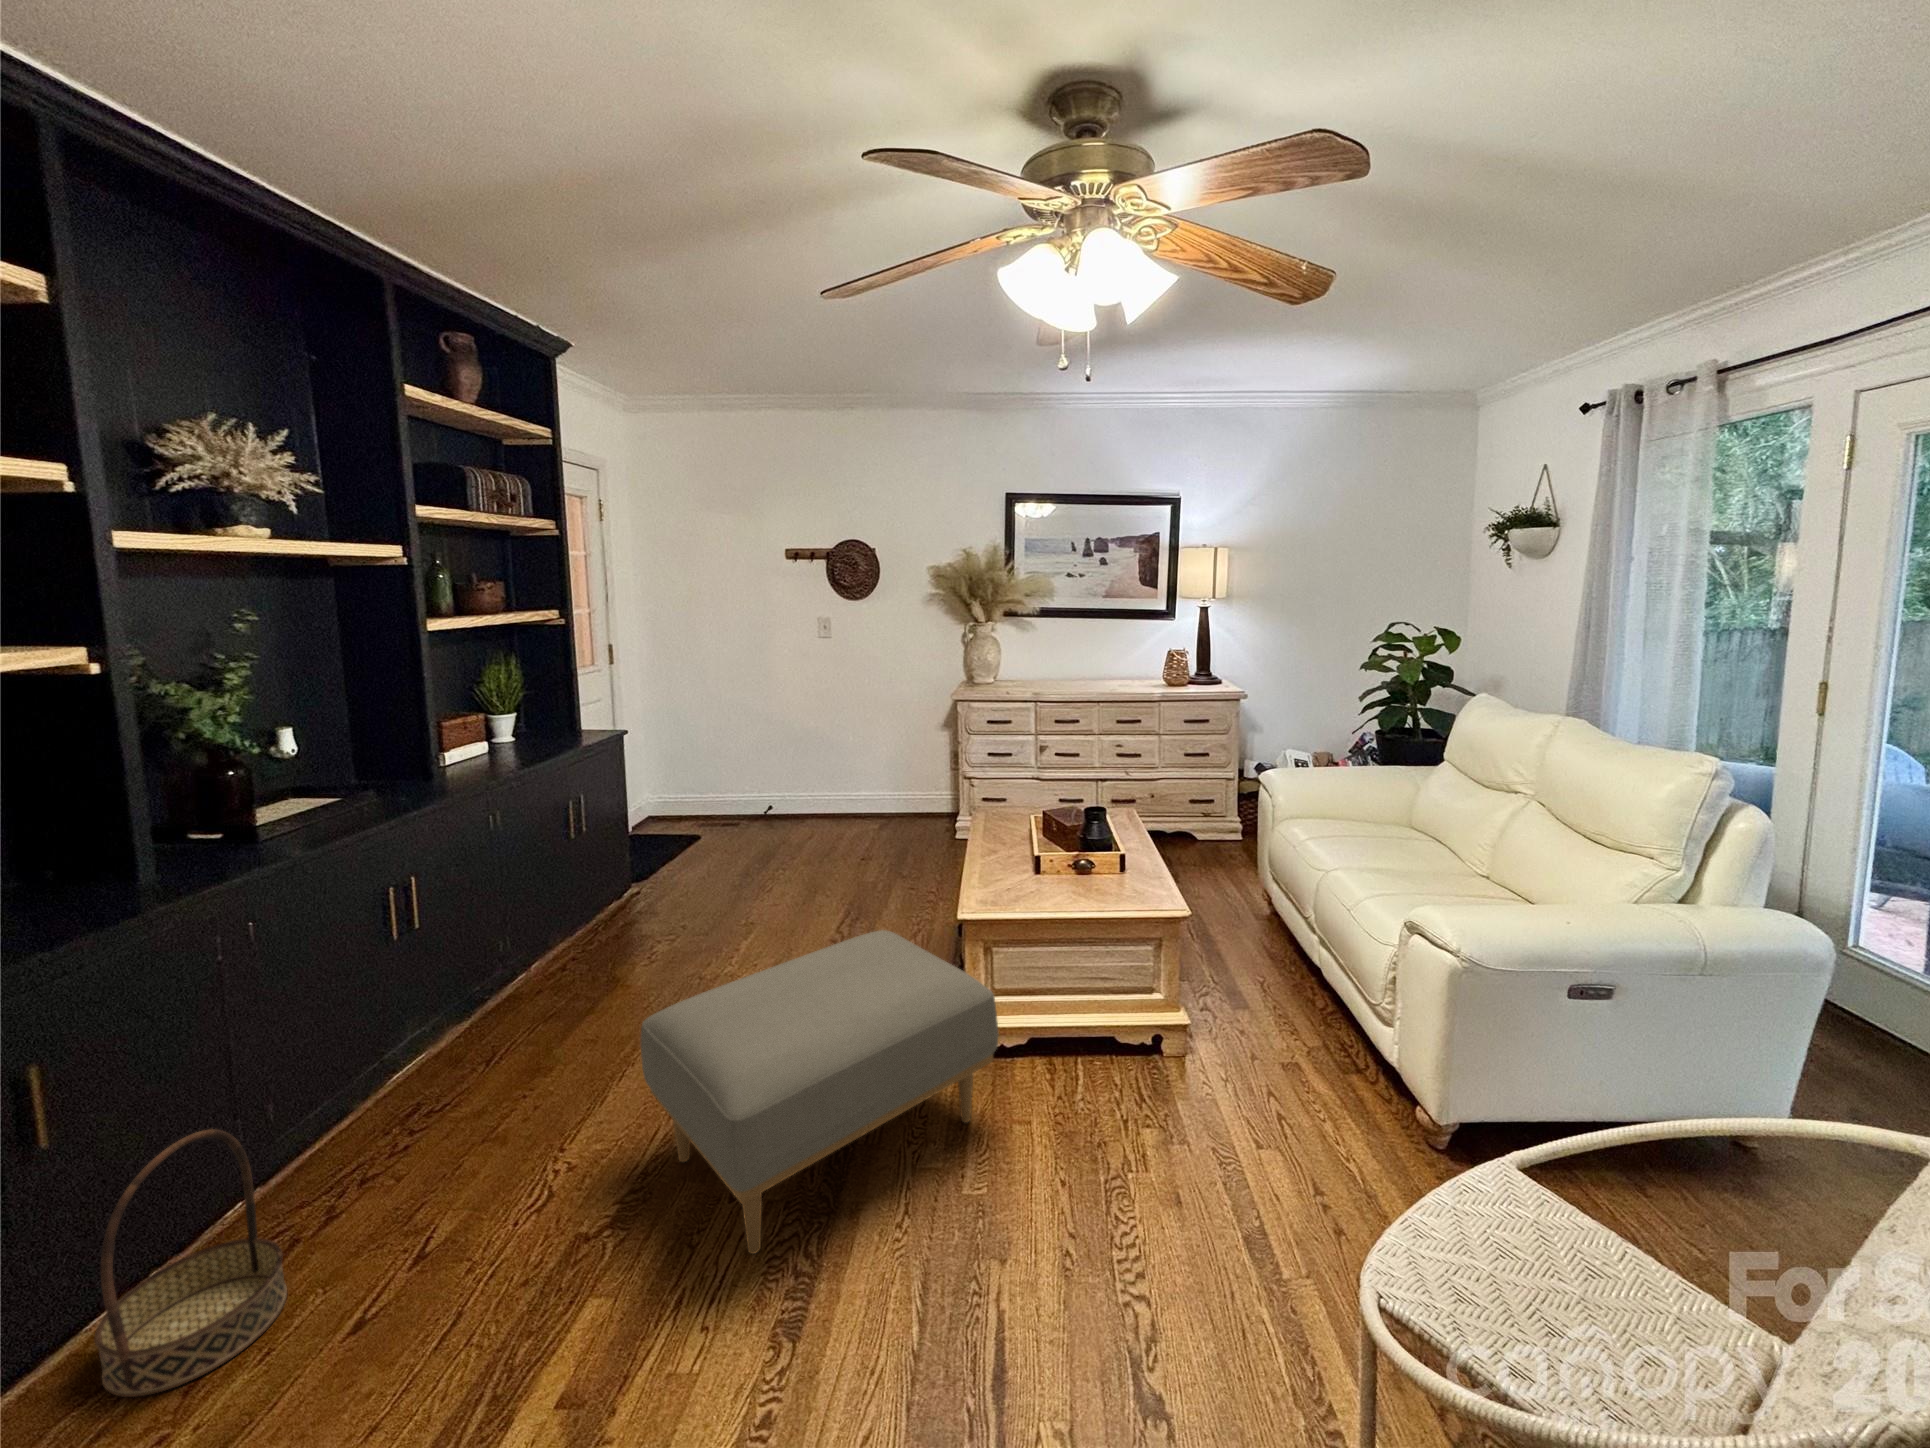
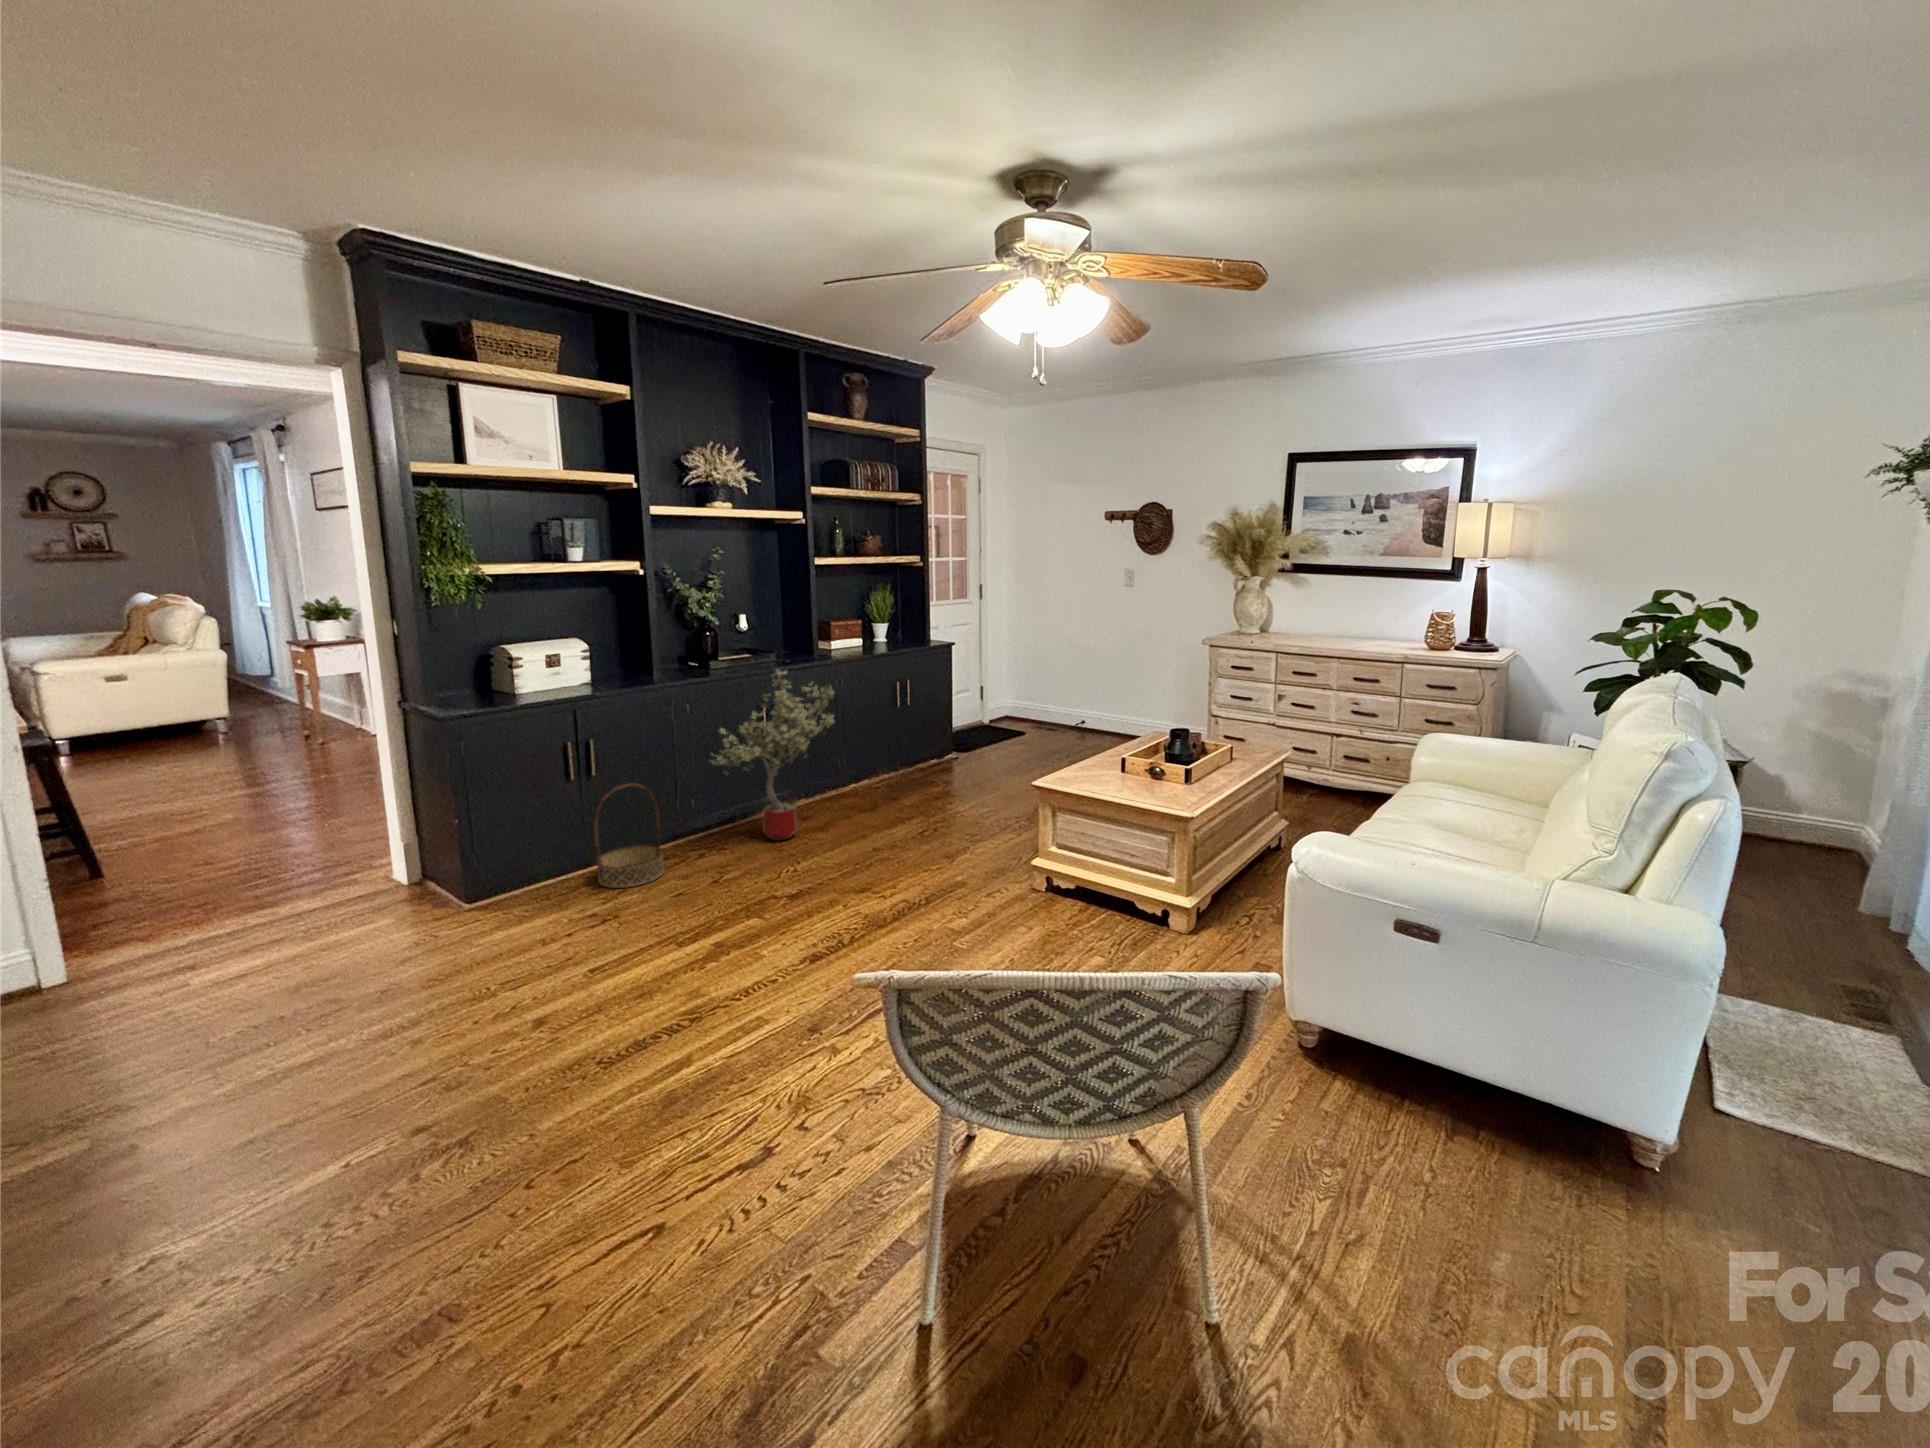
potted tree: none [344,820,565,1121] -> present [711,670,834,840]
ottoman: present [641,930,999,1254] -> none [804,780,1011,927]

